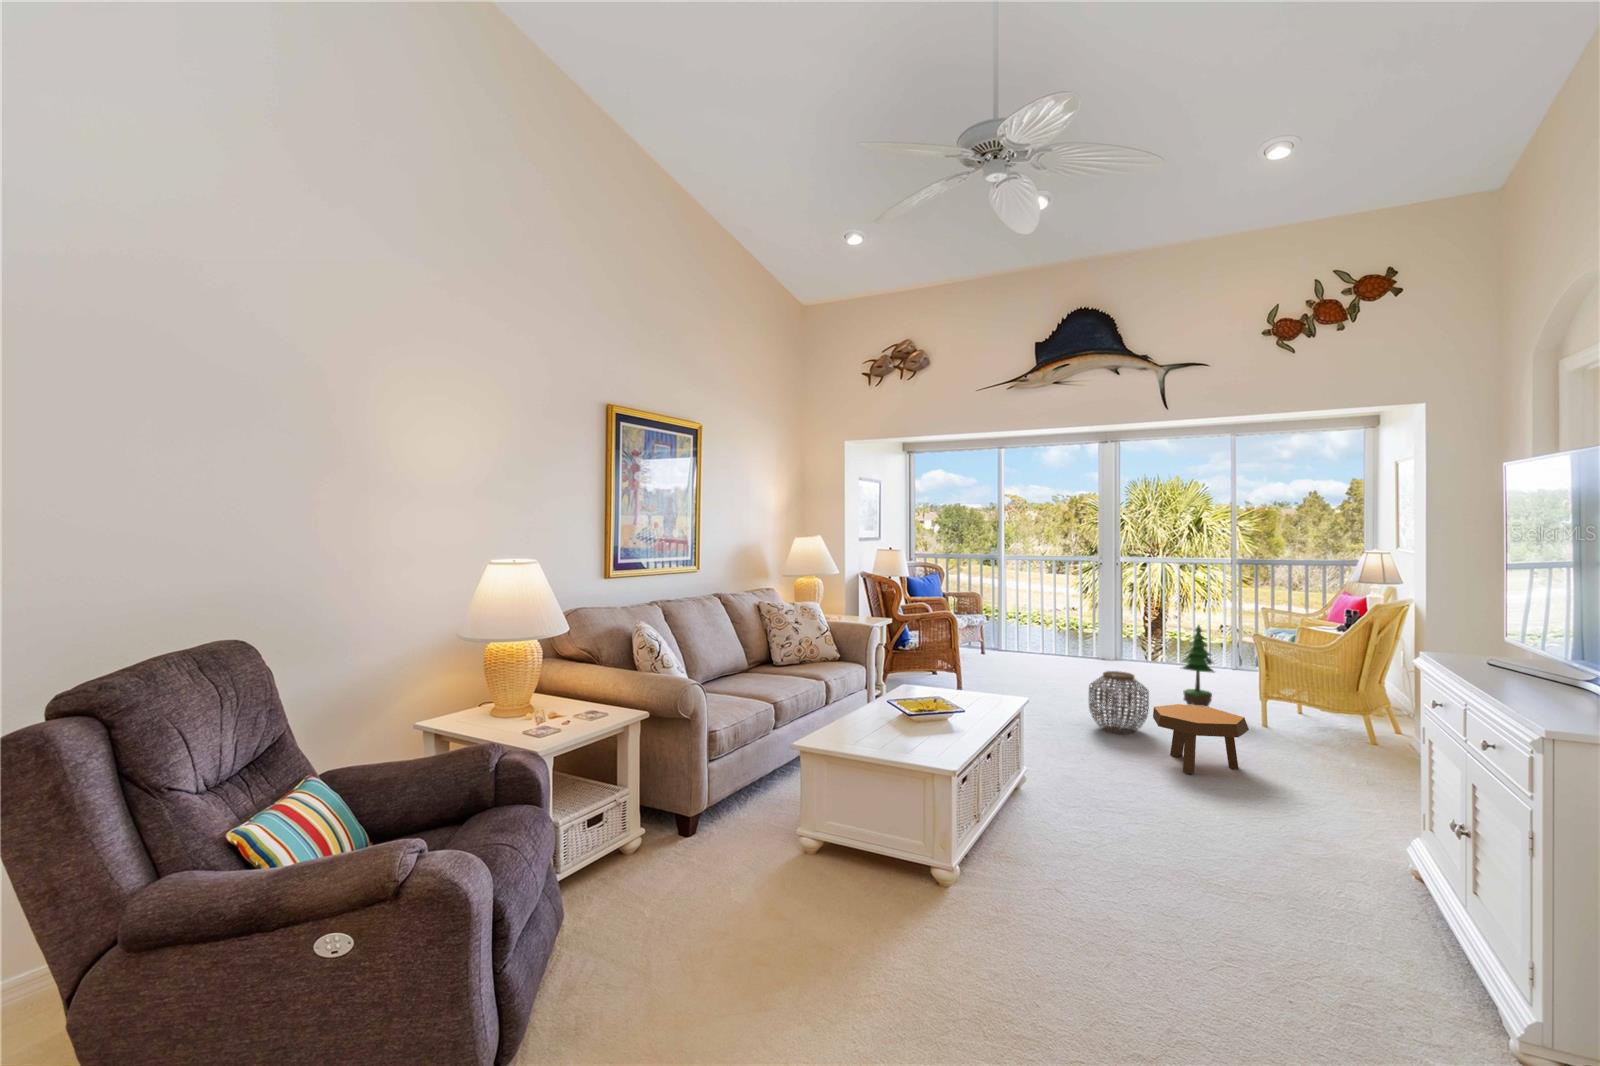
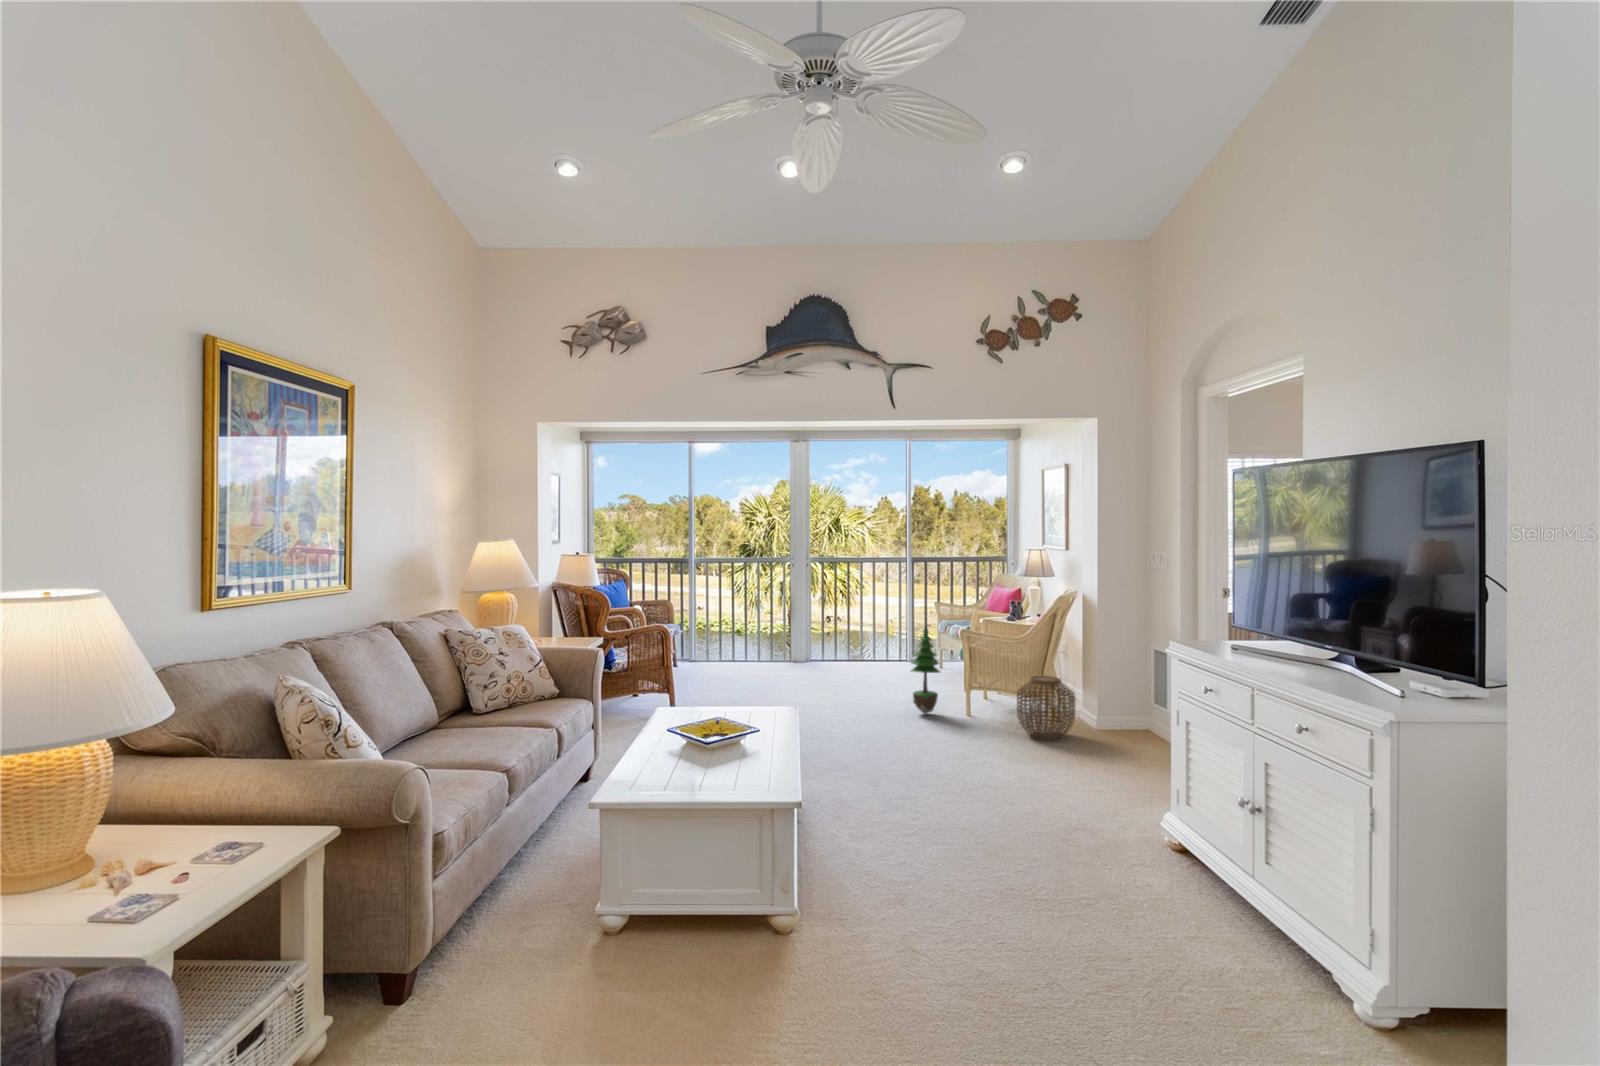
woven basket: present [1089,671,1149,734] -> present [1017,676,1075,740]
footstool: present [1153,704,1249,774] -> none [910,709,995,780]

